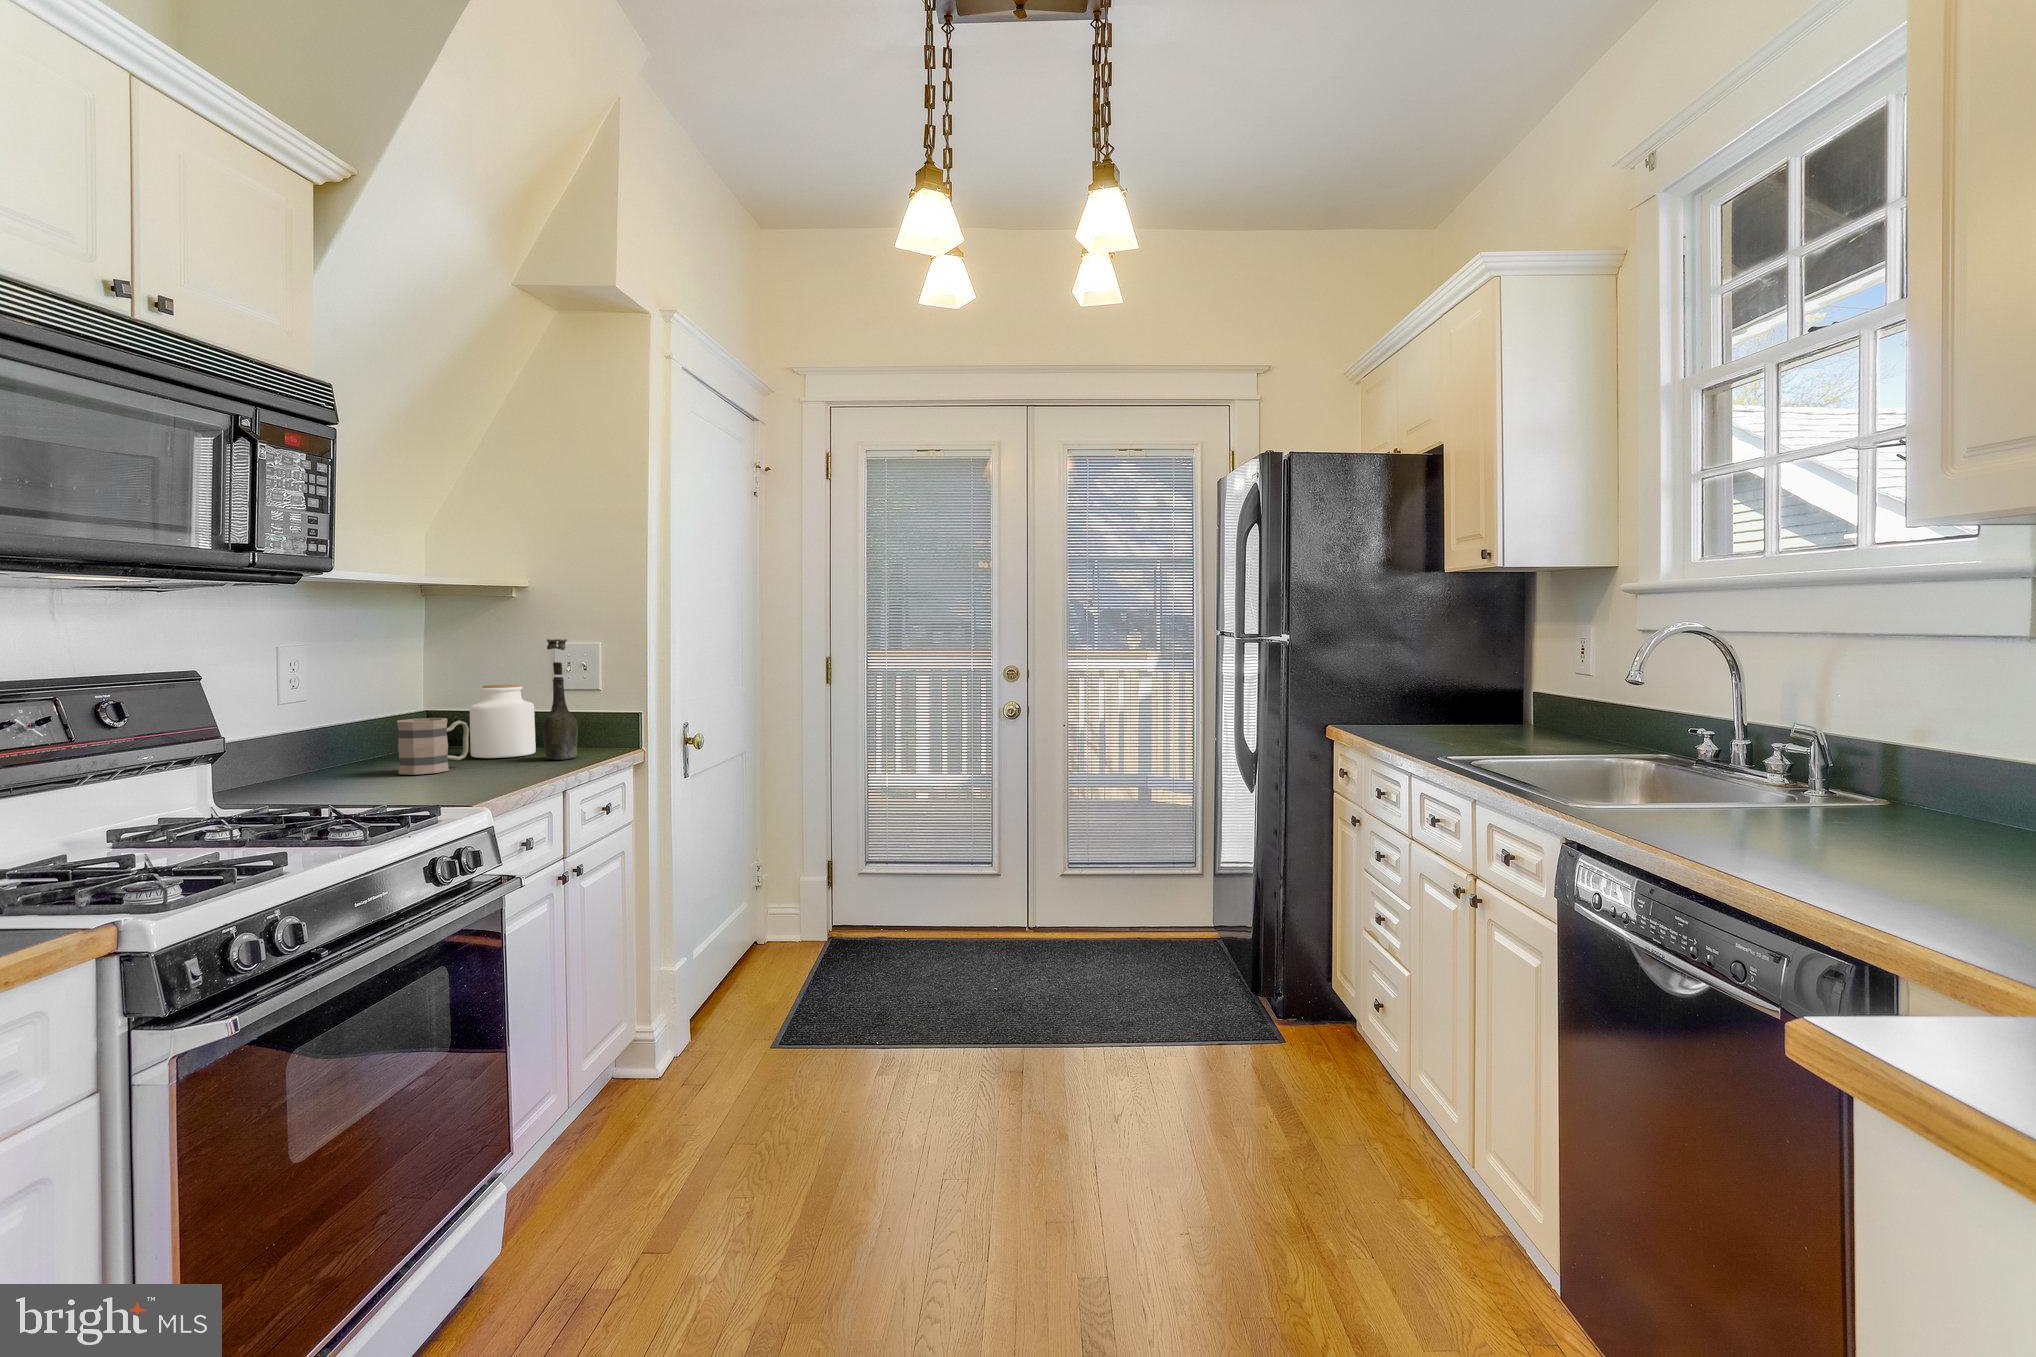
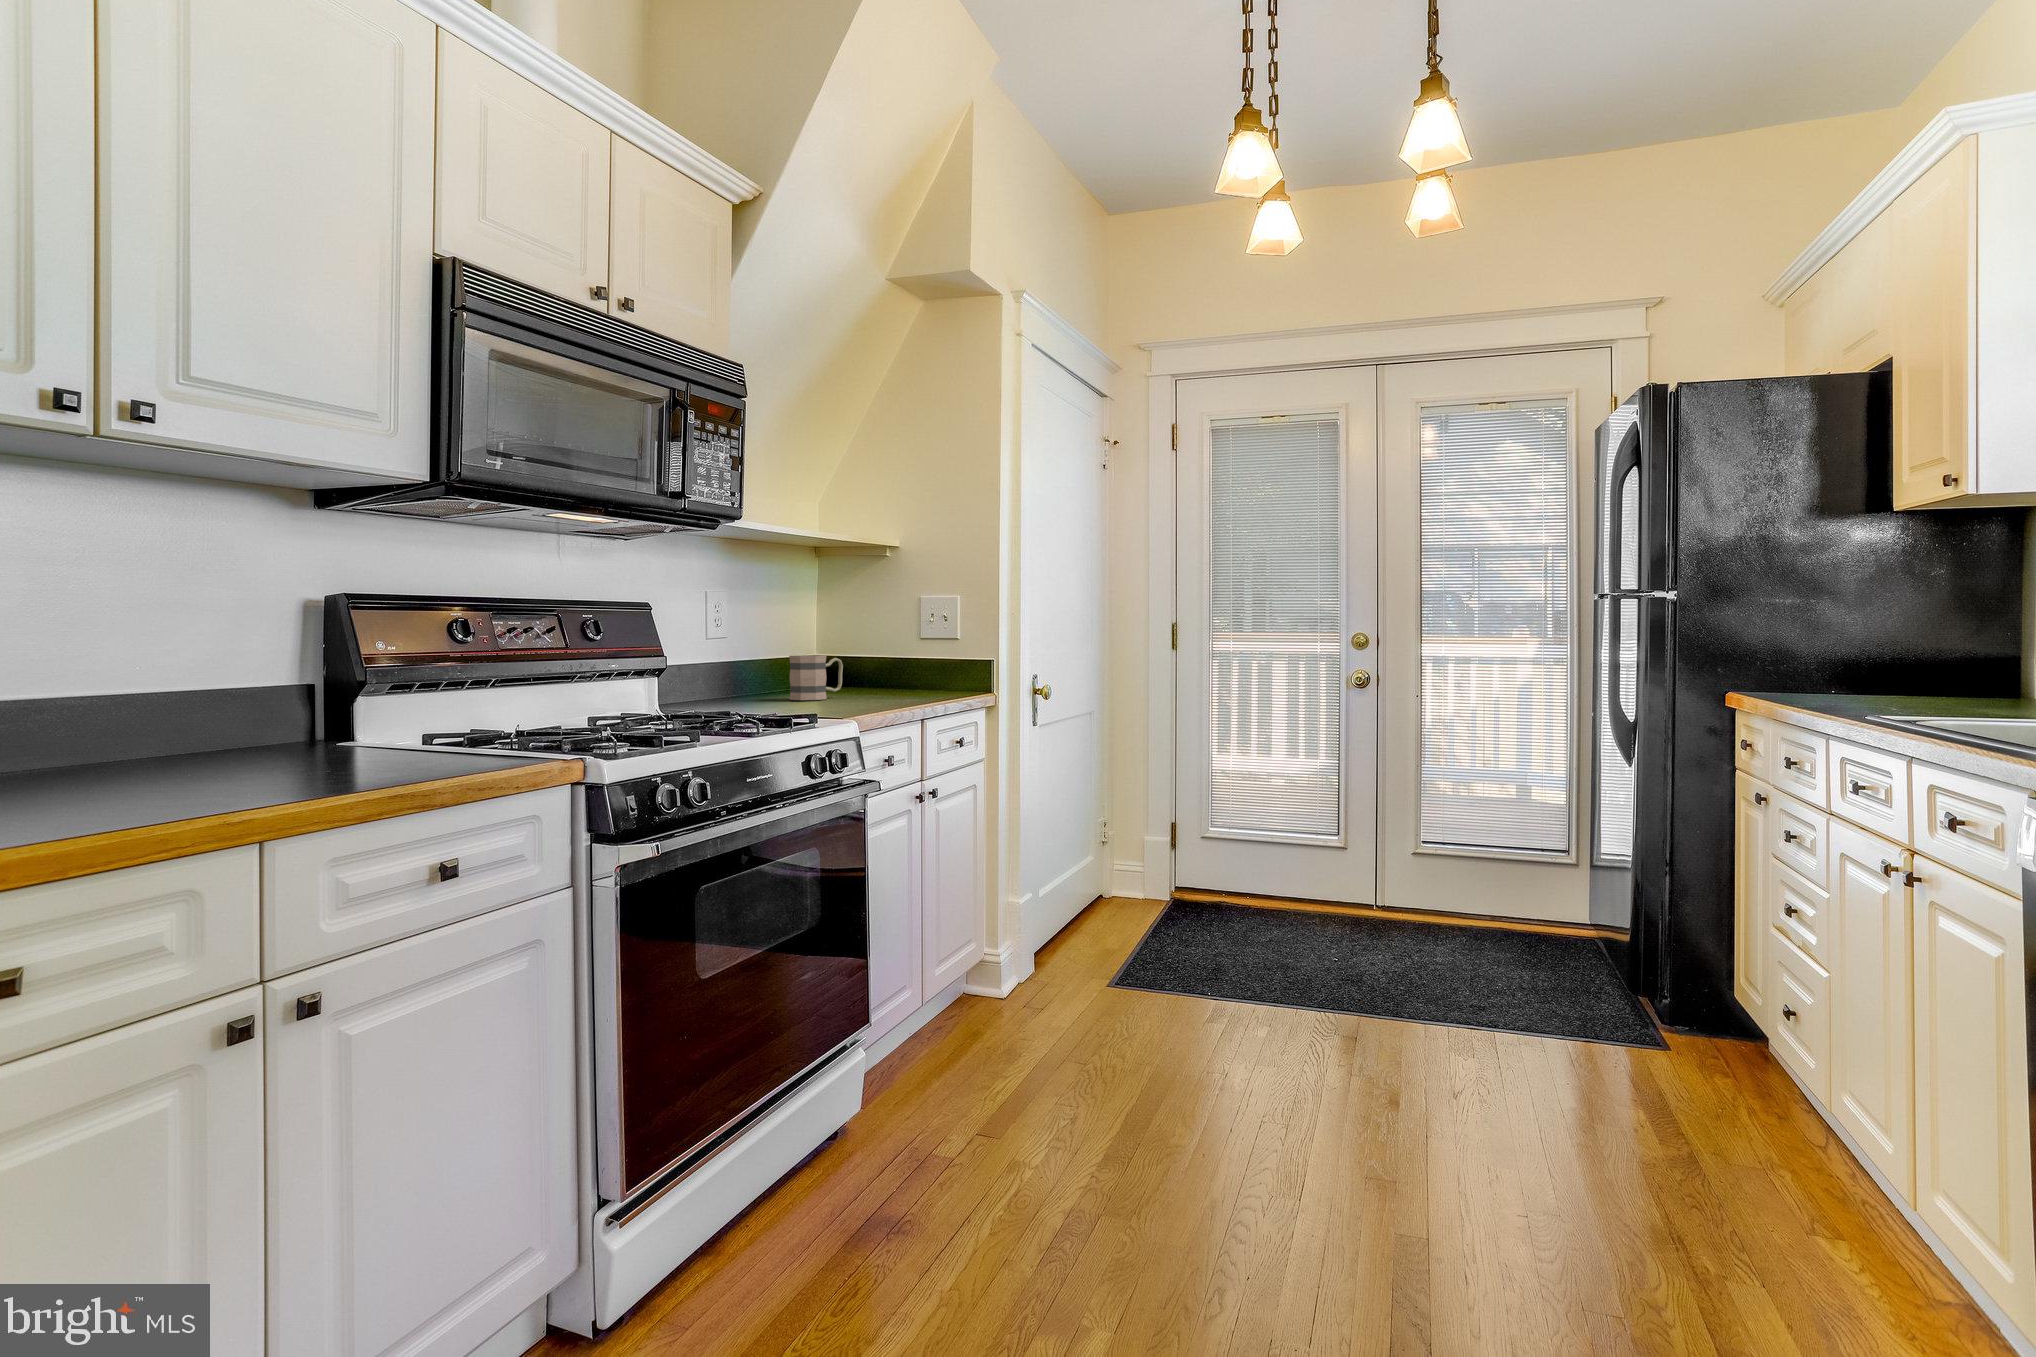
bottle: present [542,639,578,760] -> none [900,589,929,695]
jar: present [470,685,536,758] -> none [845,632,896,693]

